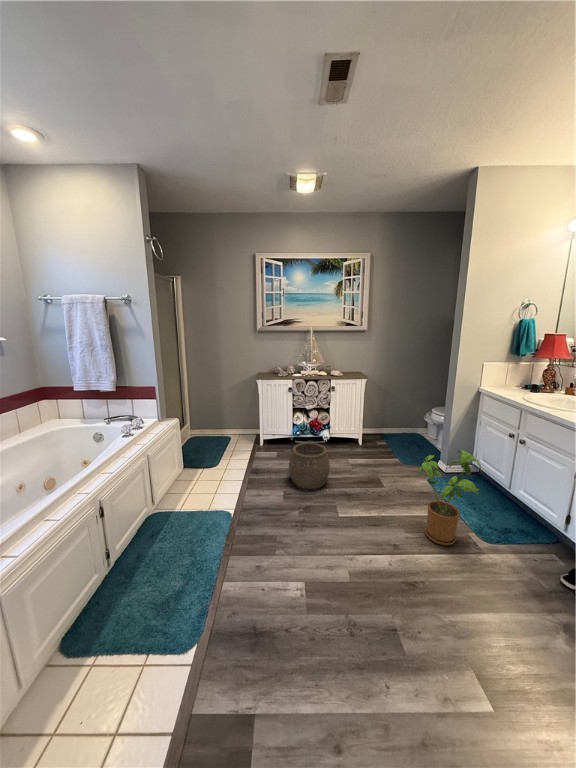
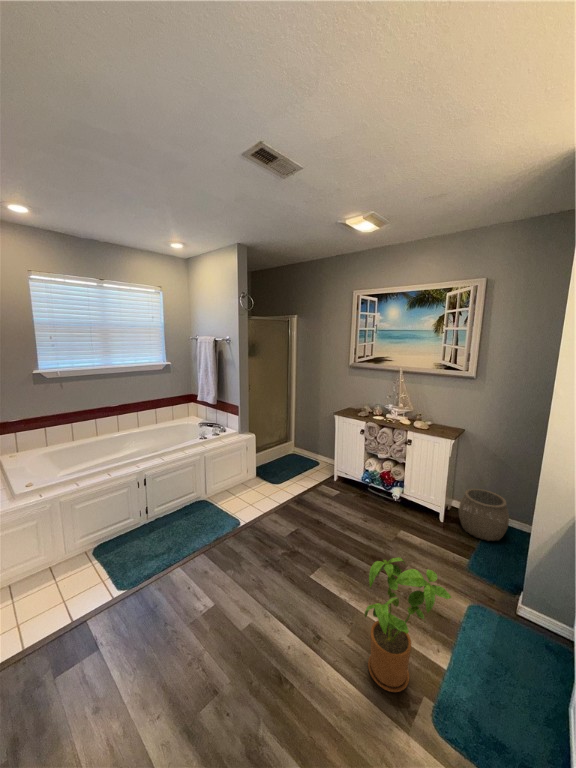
woven basket: present [289,442,330,489] -> present [459,489,509,541]

